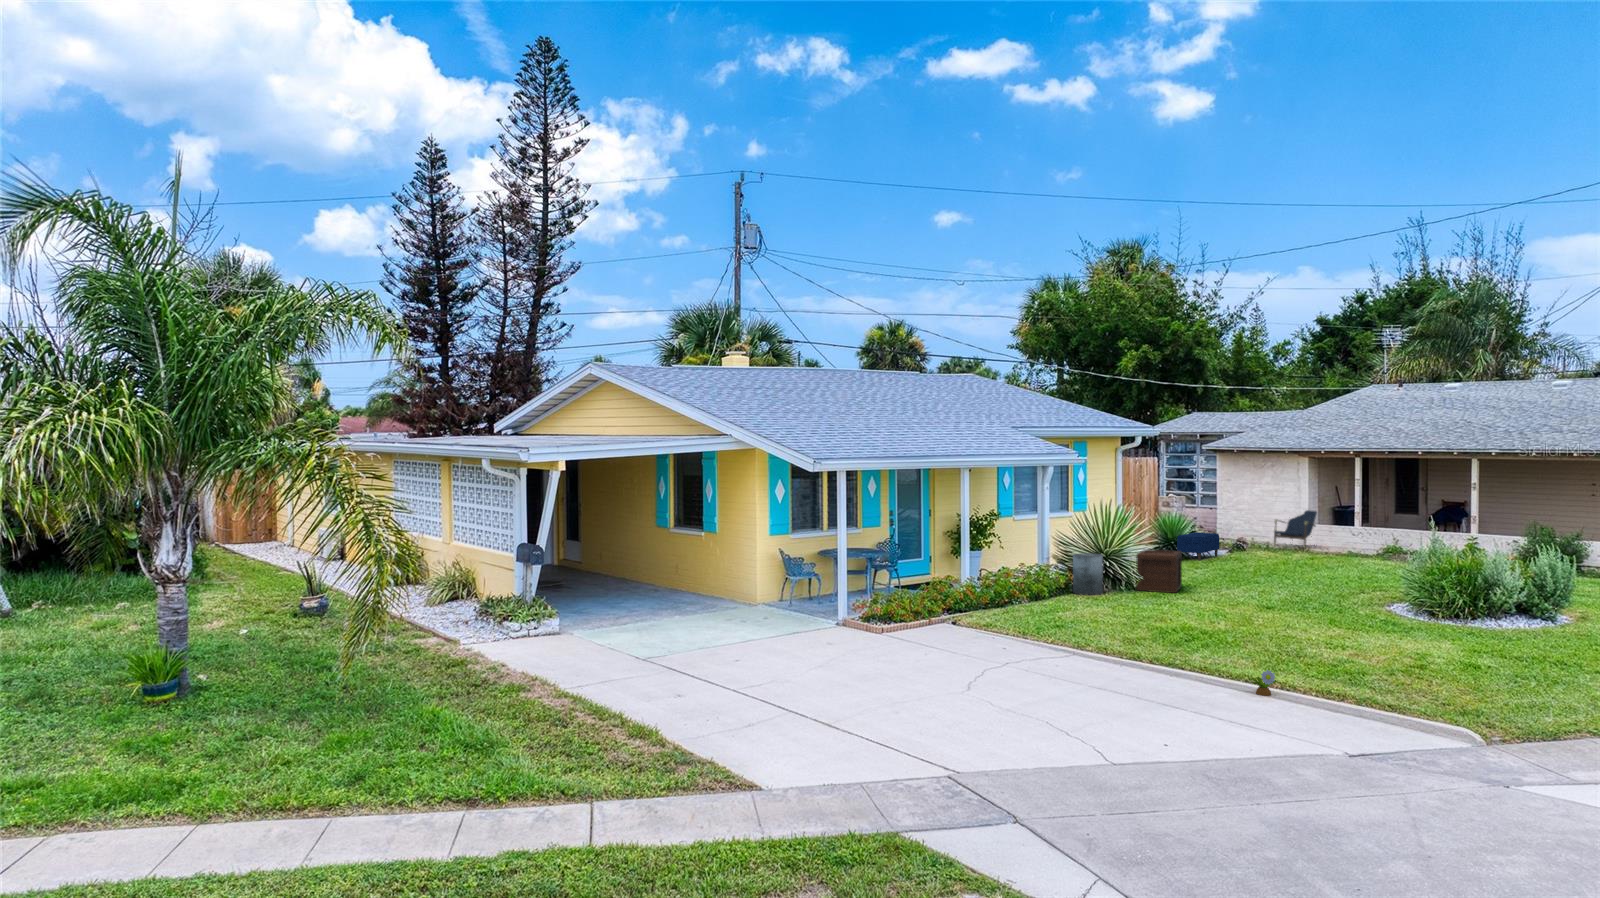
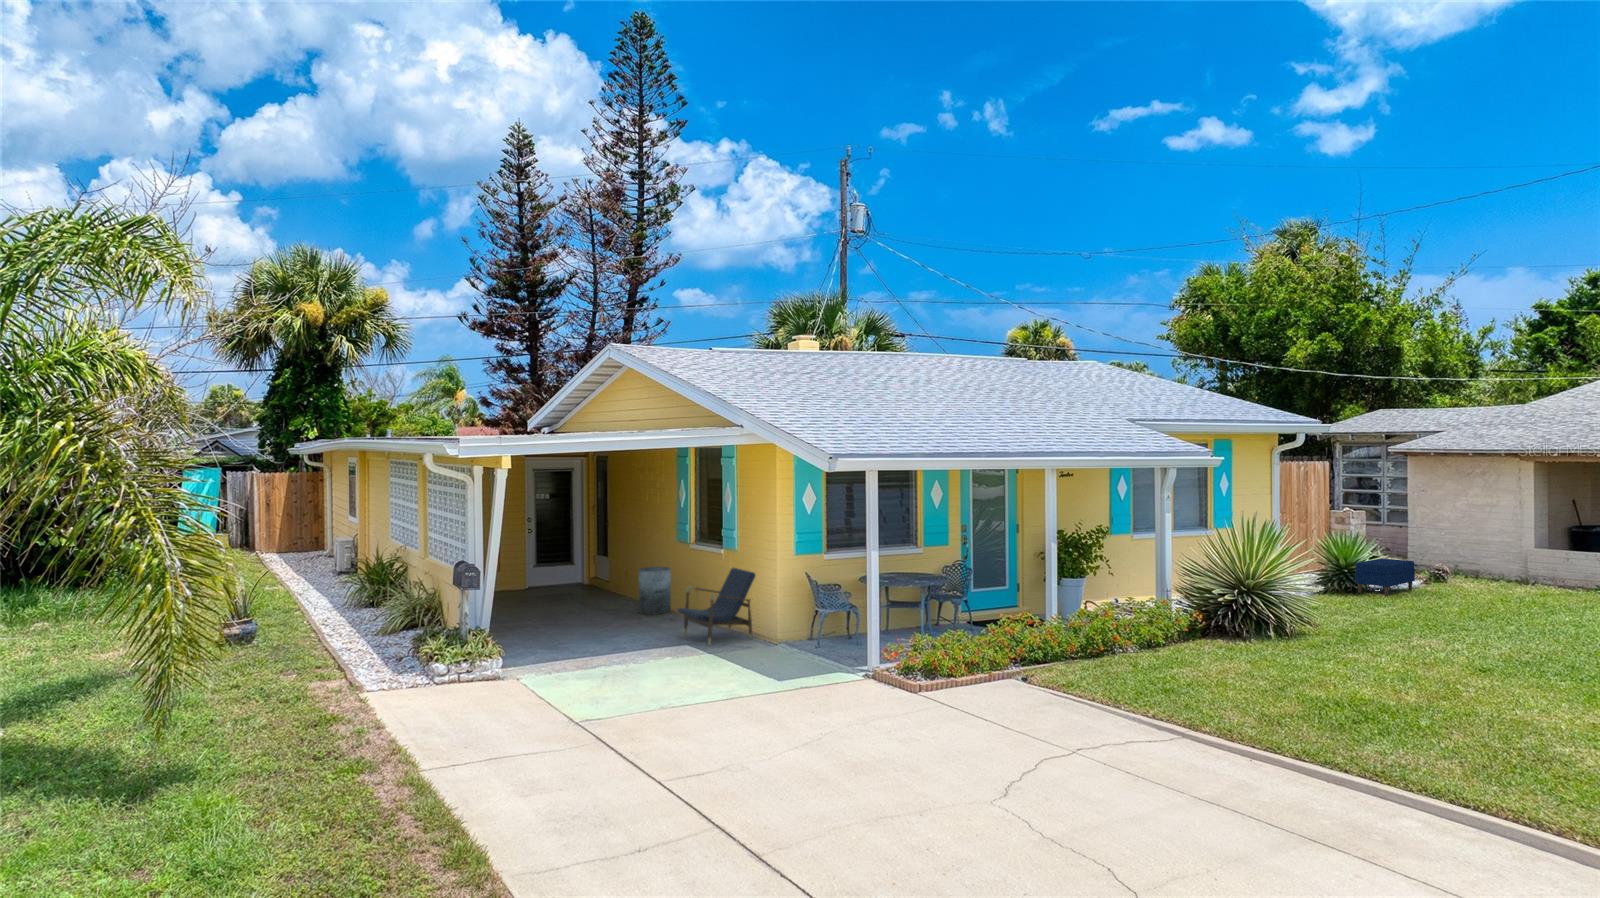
lounge chair: present [1274,510,1317,548] -> present [678,568,755,645]
wooden crate: present [1136,550,1182,593] -> none [1292,584,1359,647]
trash can: present [1073,553,1103,595] -> present [639,567,671,614]
decorative plant: present [1250,670,1278,696] -> none [1471,826,1530,872]

